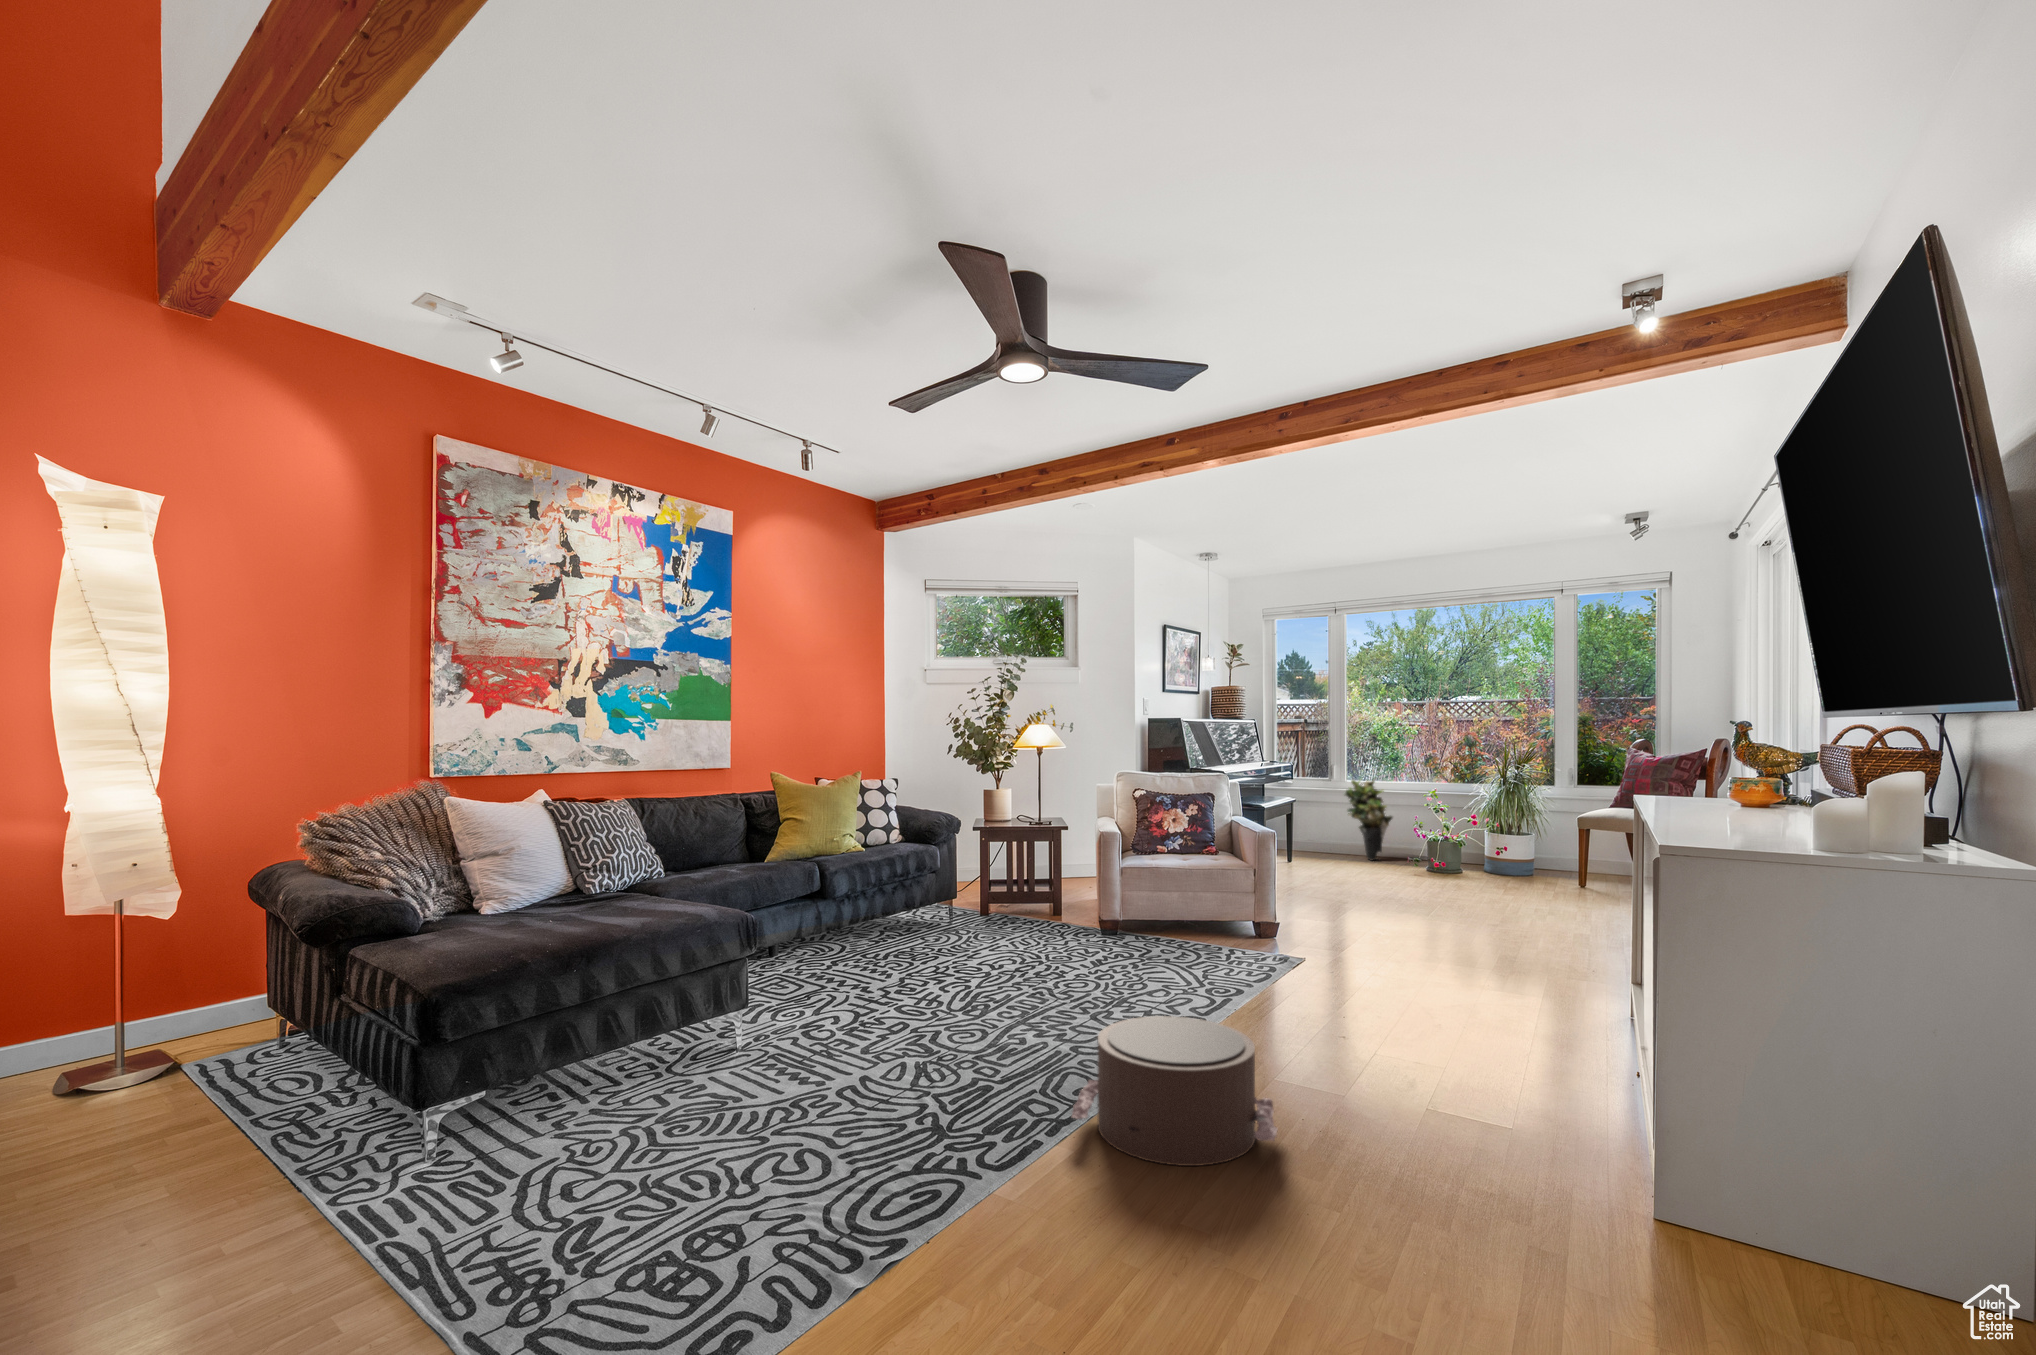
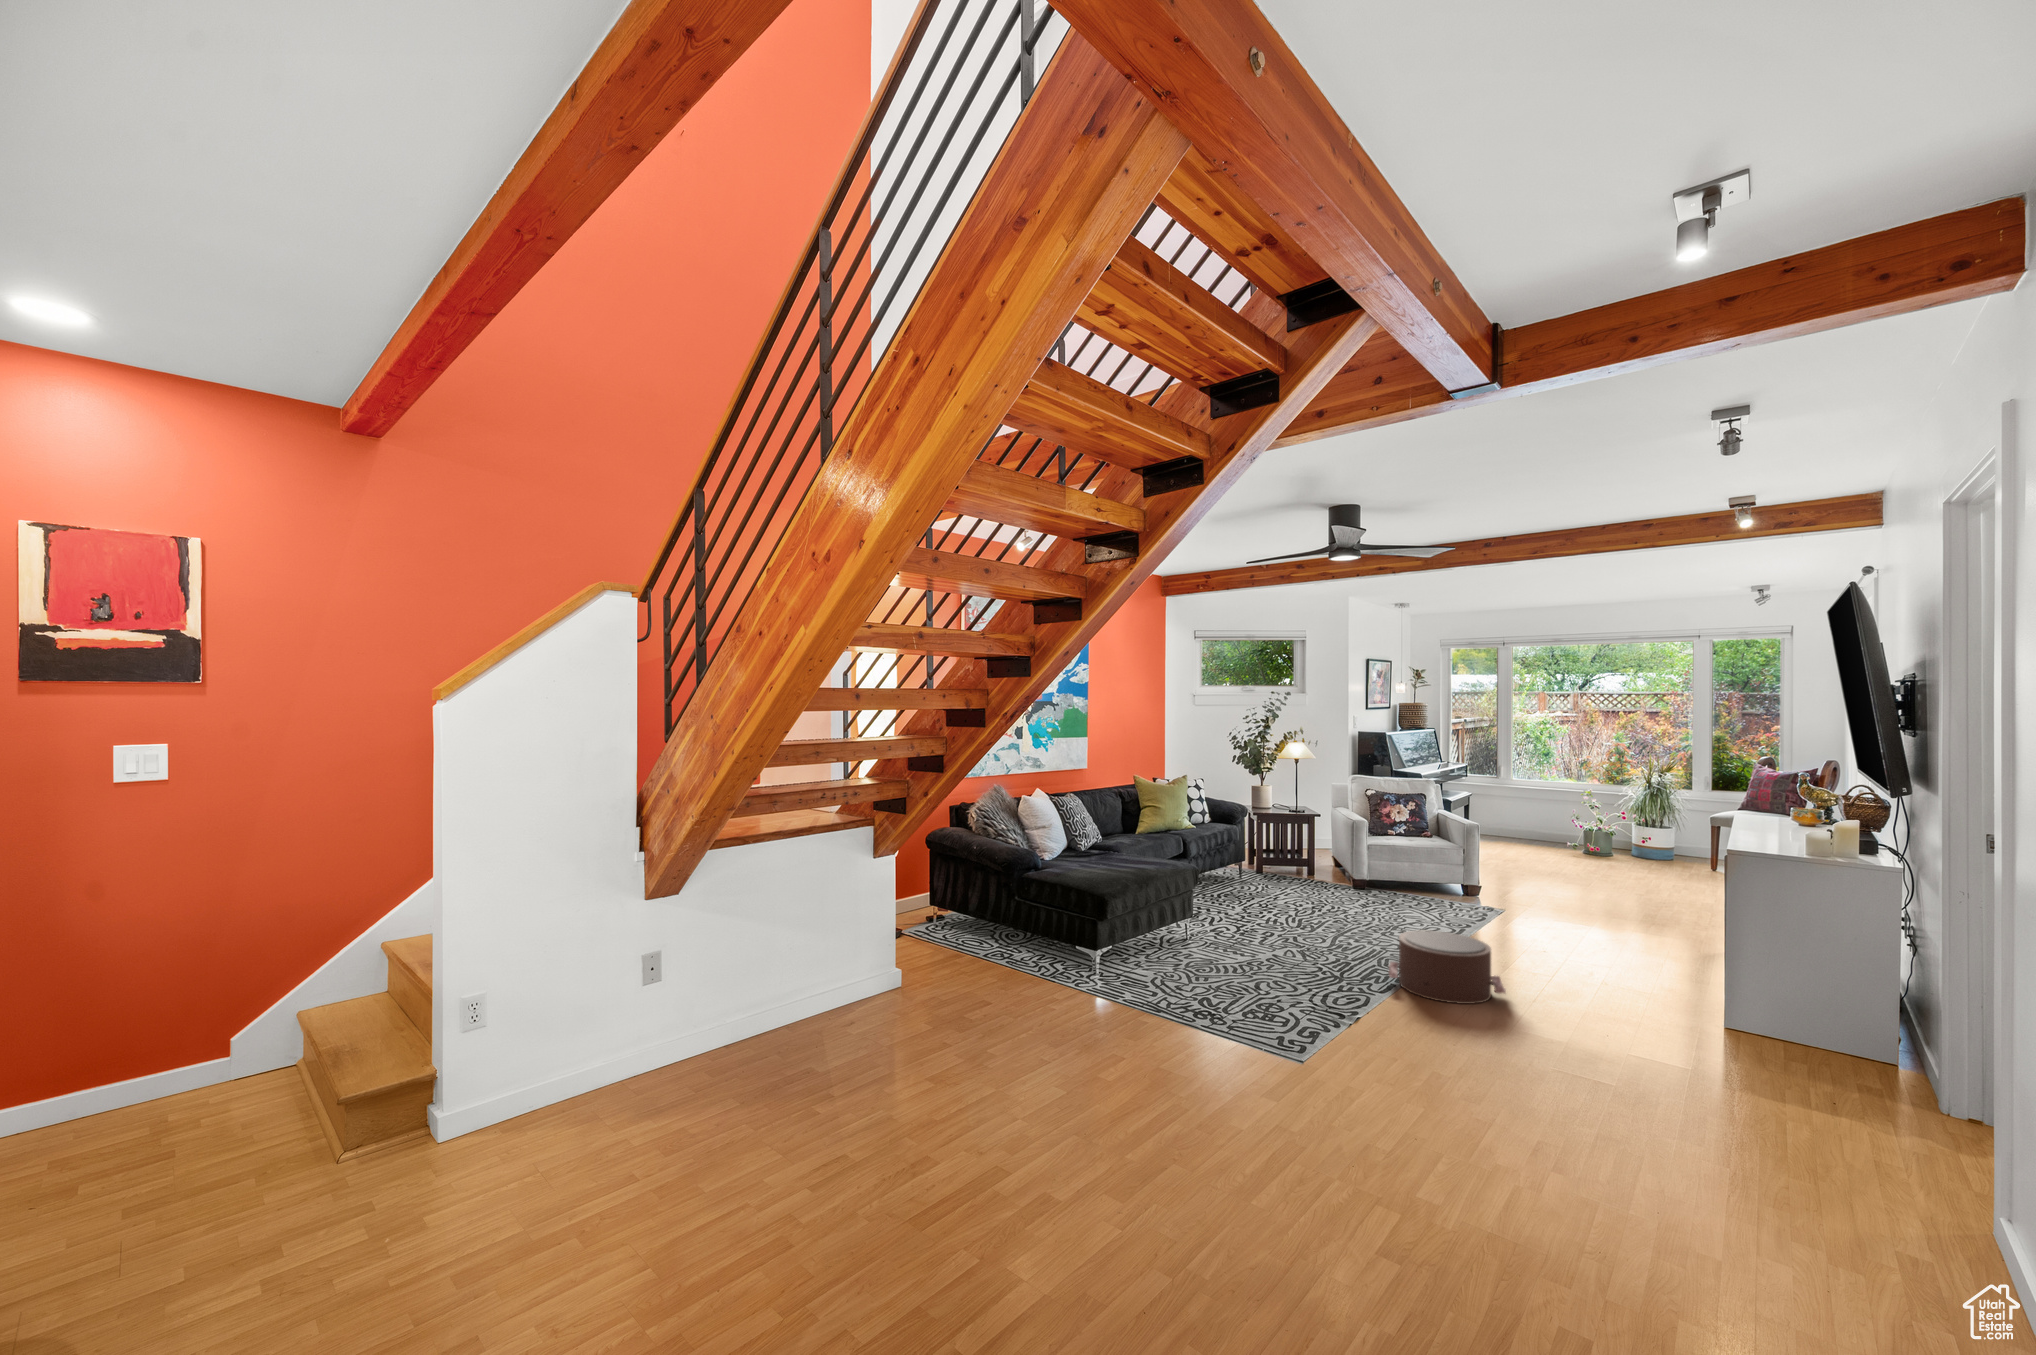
potted plant: present [1344,780,1392,860] -> none [1514,779,1556,842]

